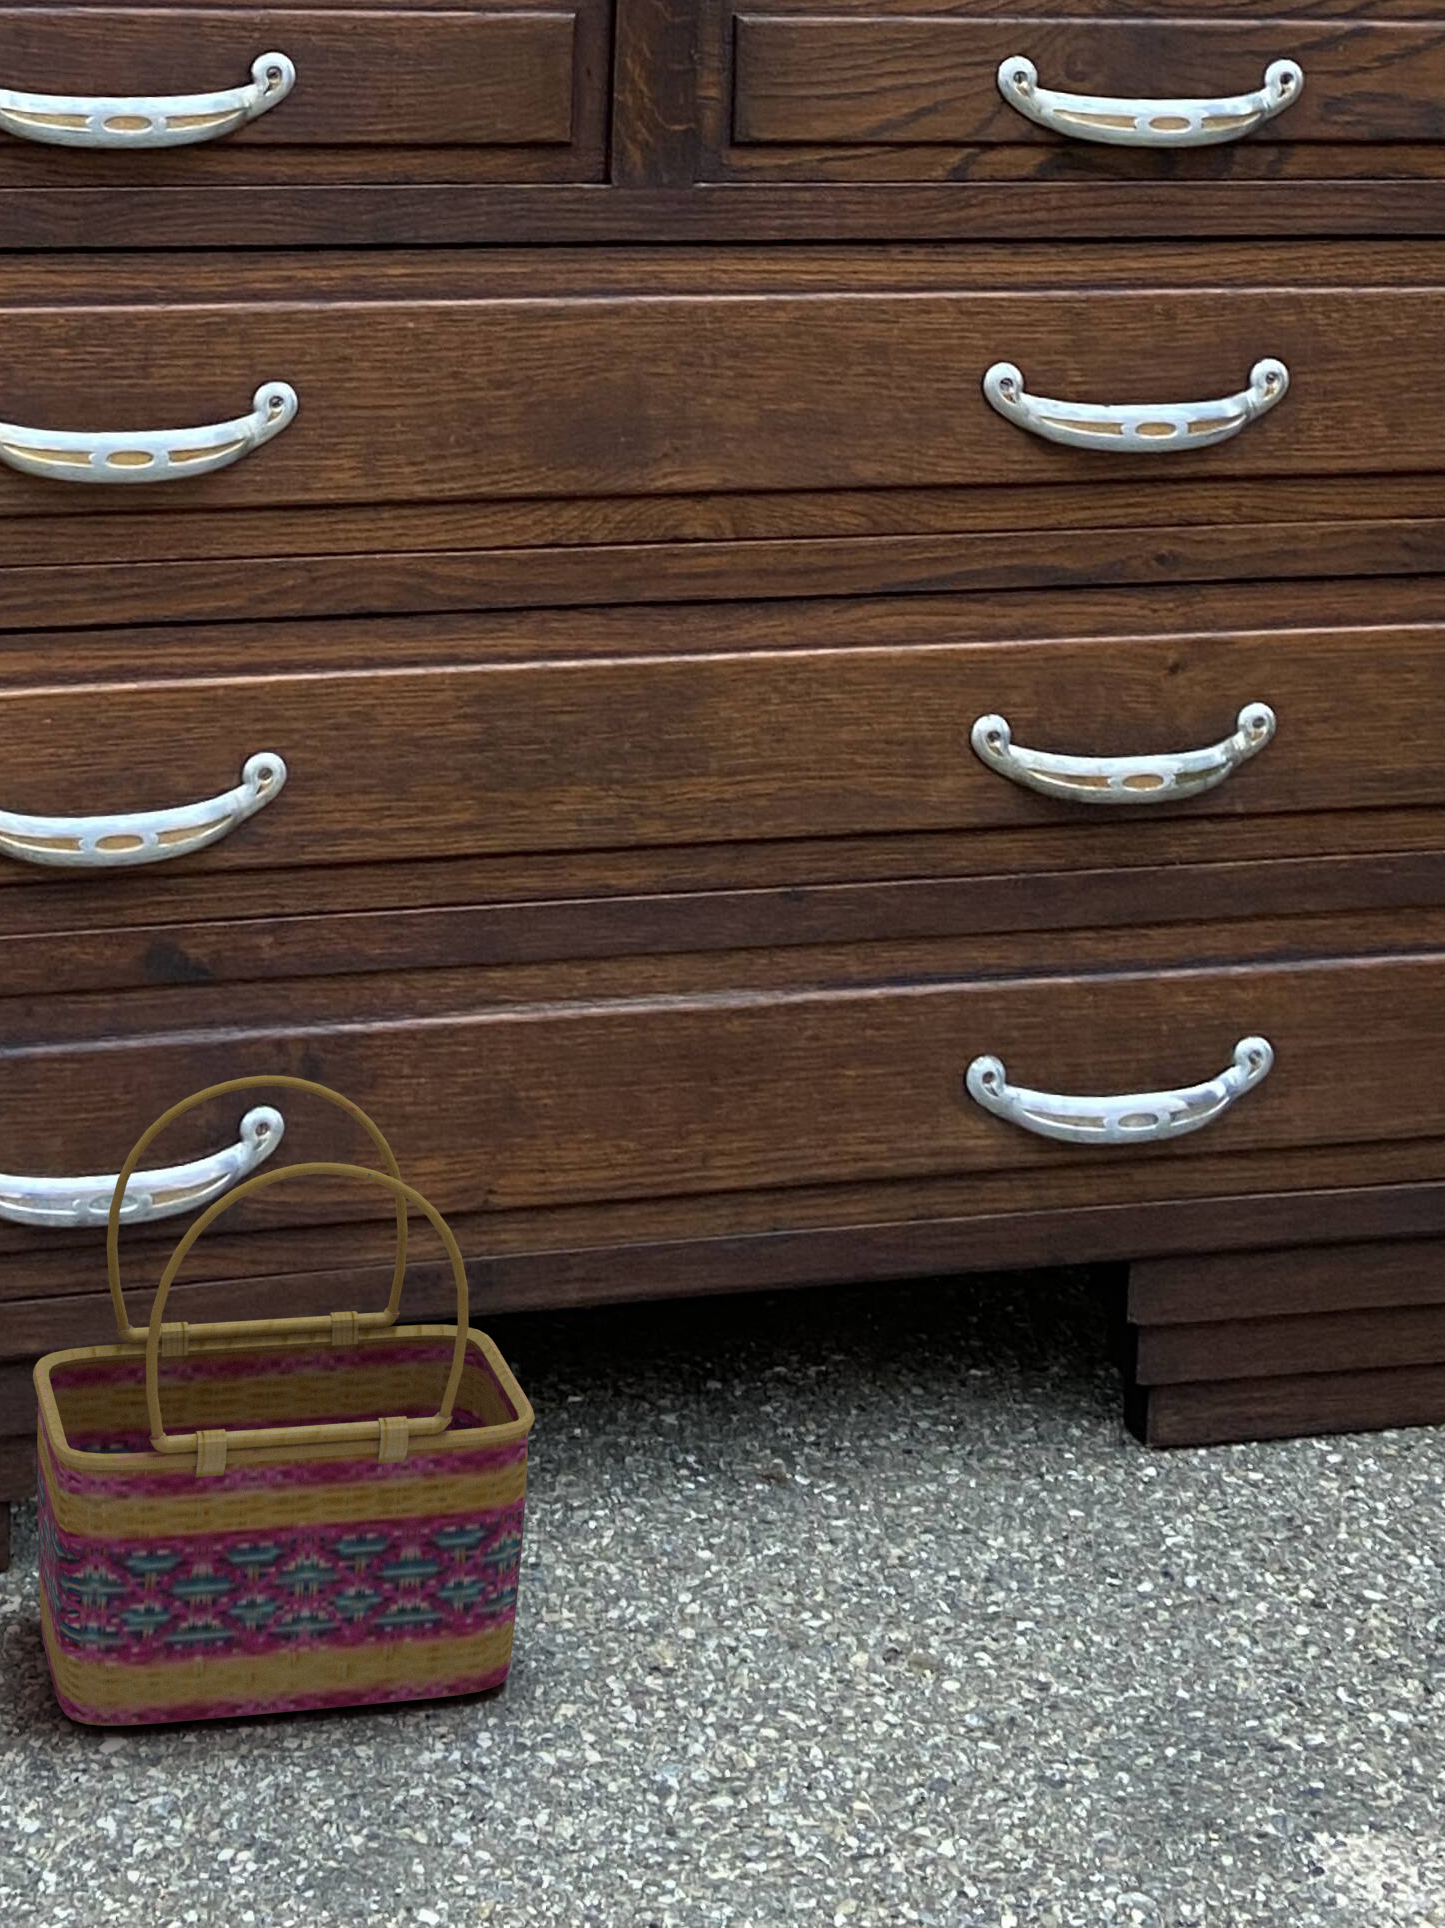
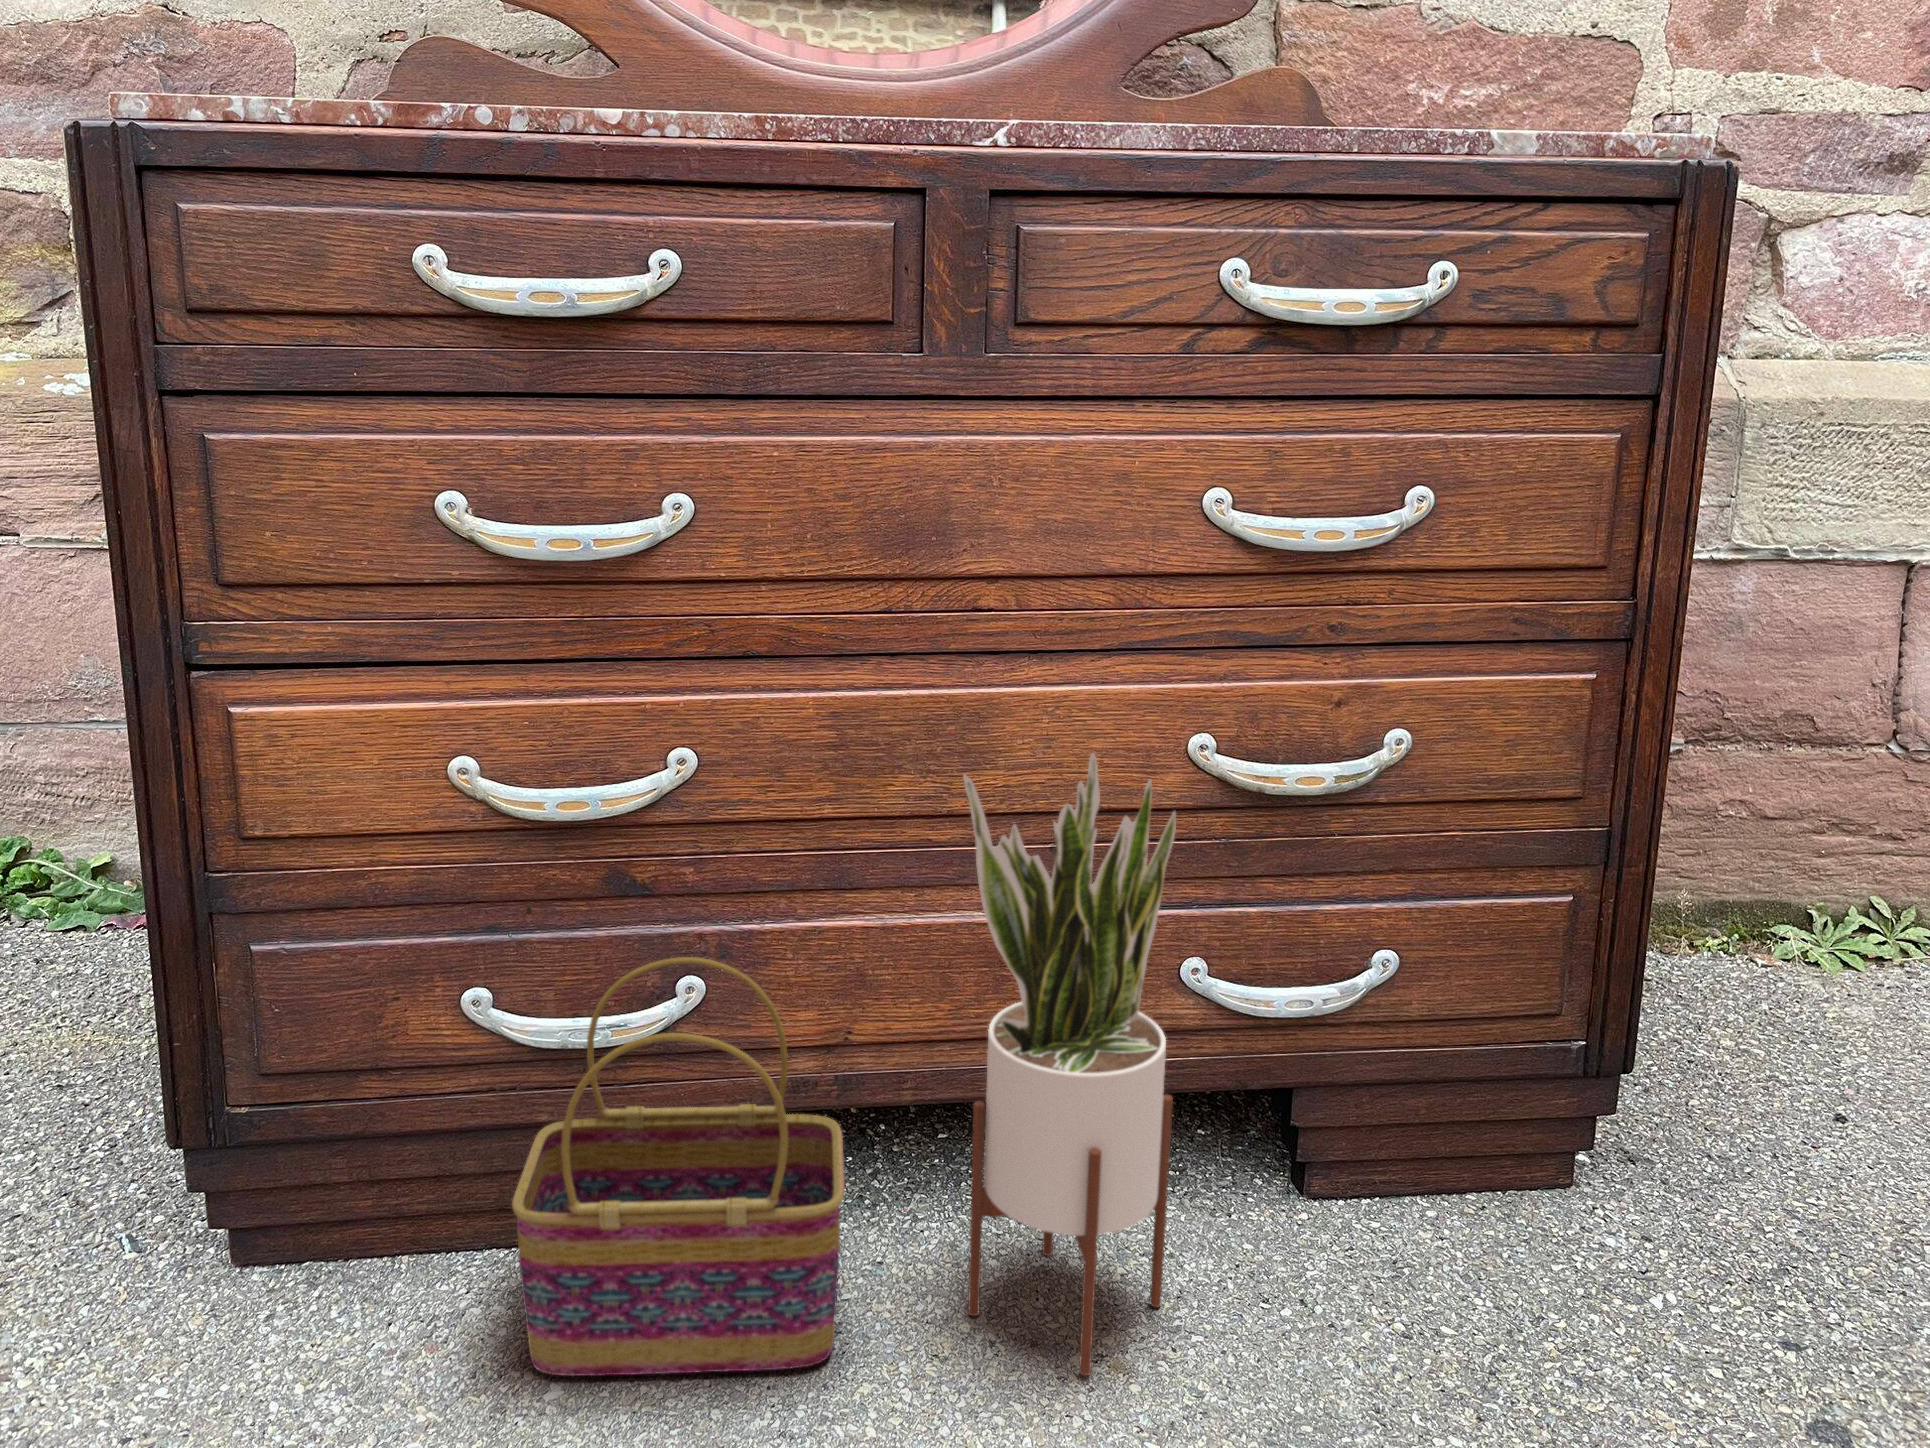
potted plant: none [690,744,973,1675] -> present [963,753,1176,1375]

